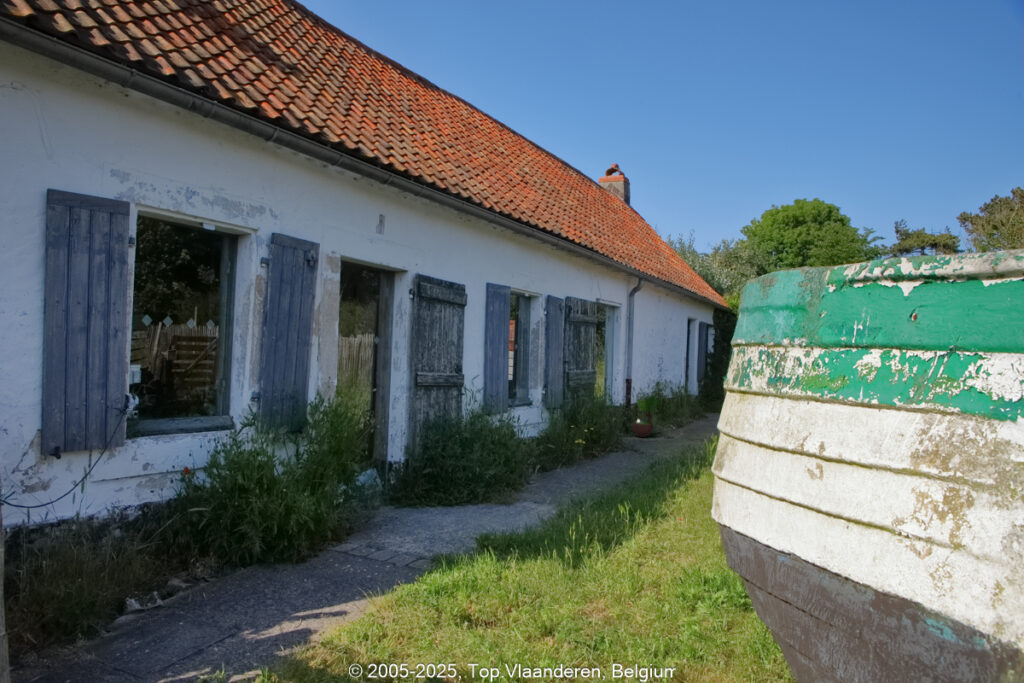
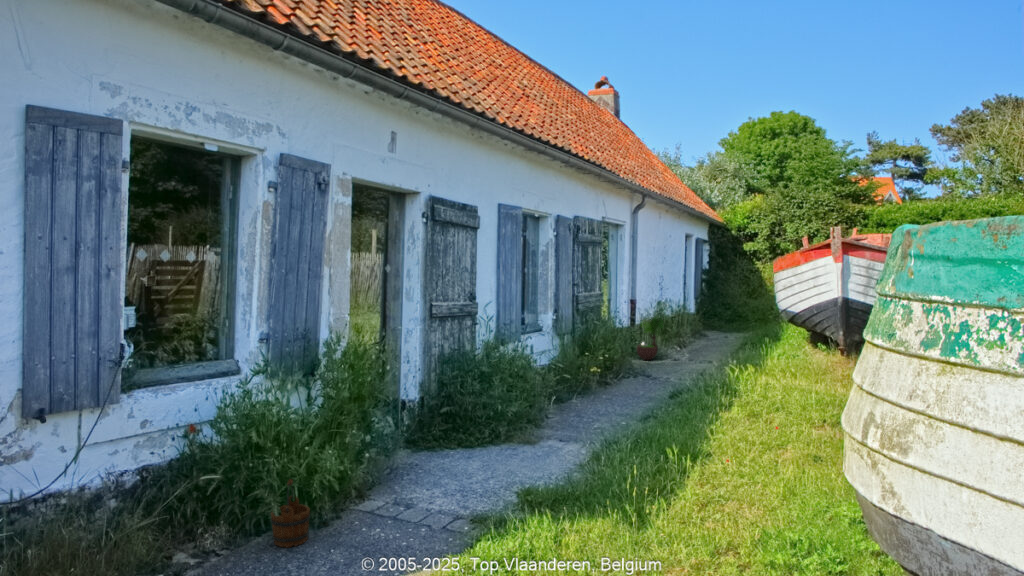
wooden bucket: none [246,520,281,581] -> present [271,479,310,547]

